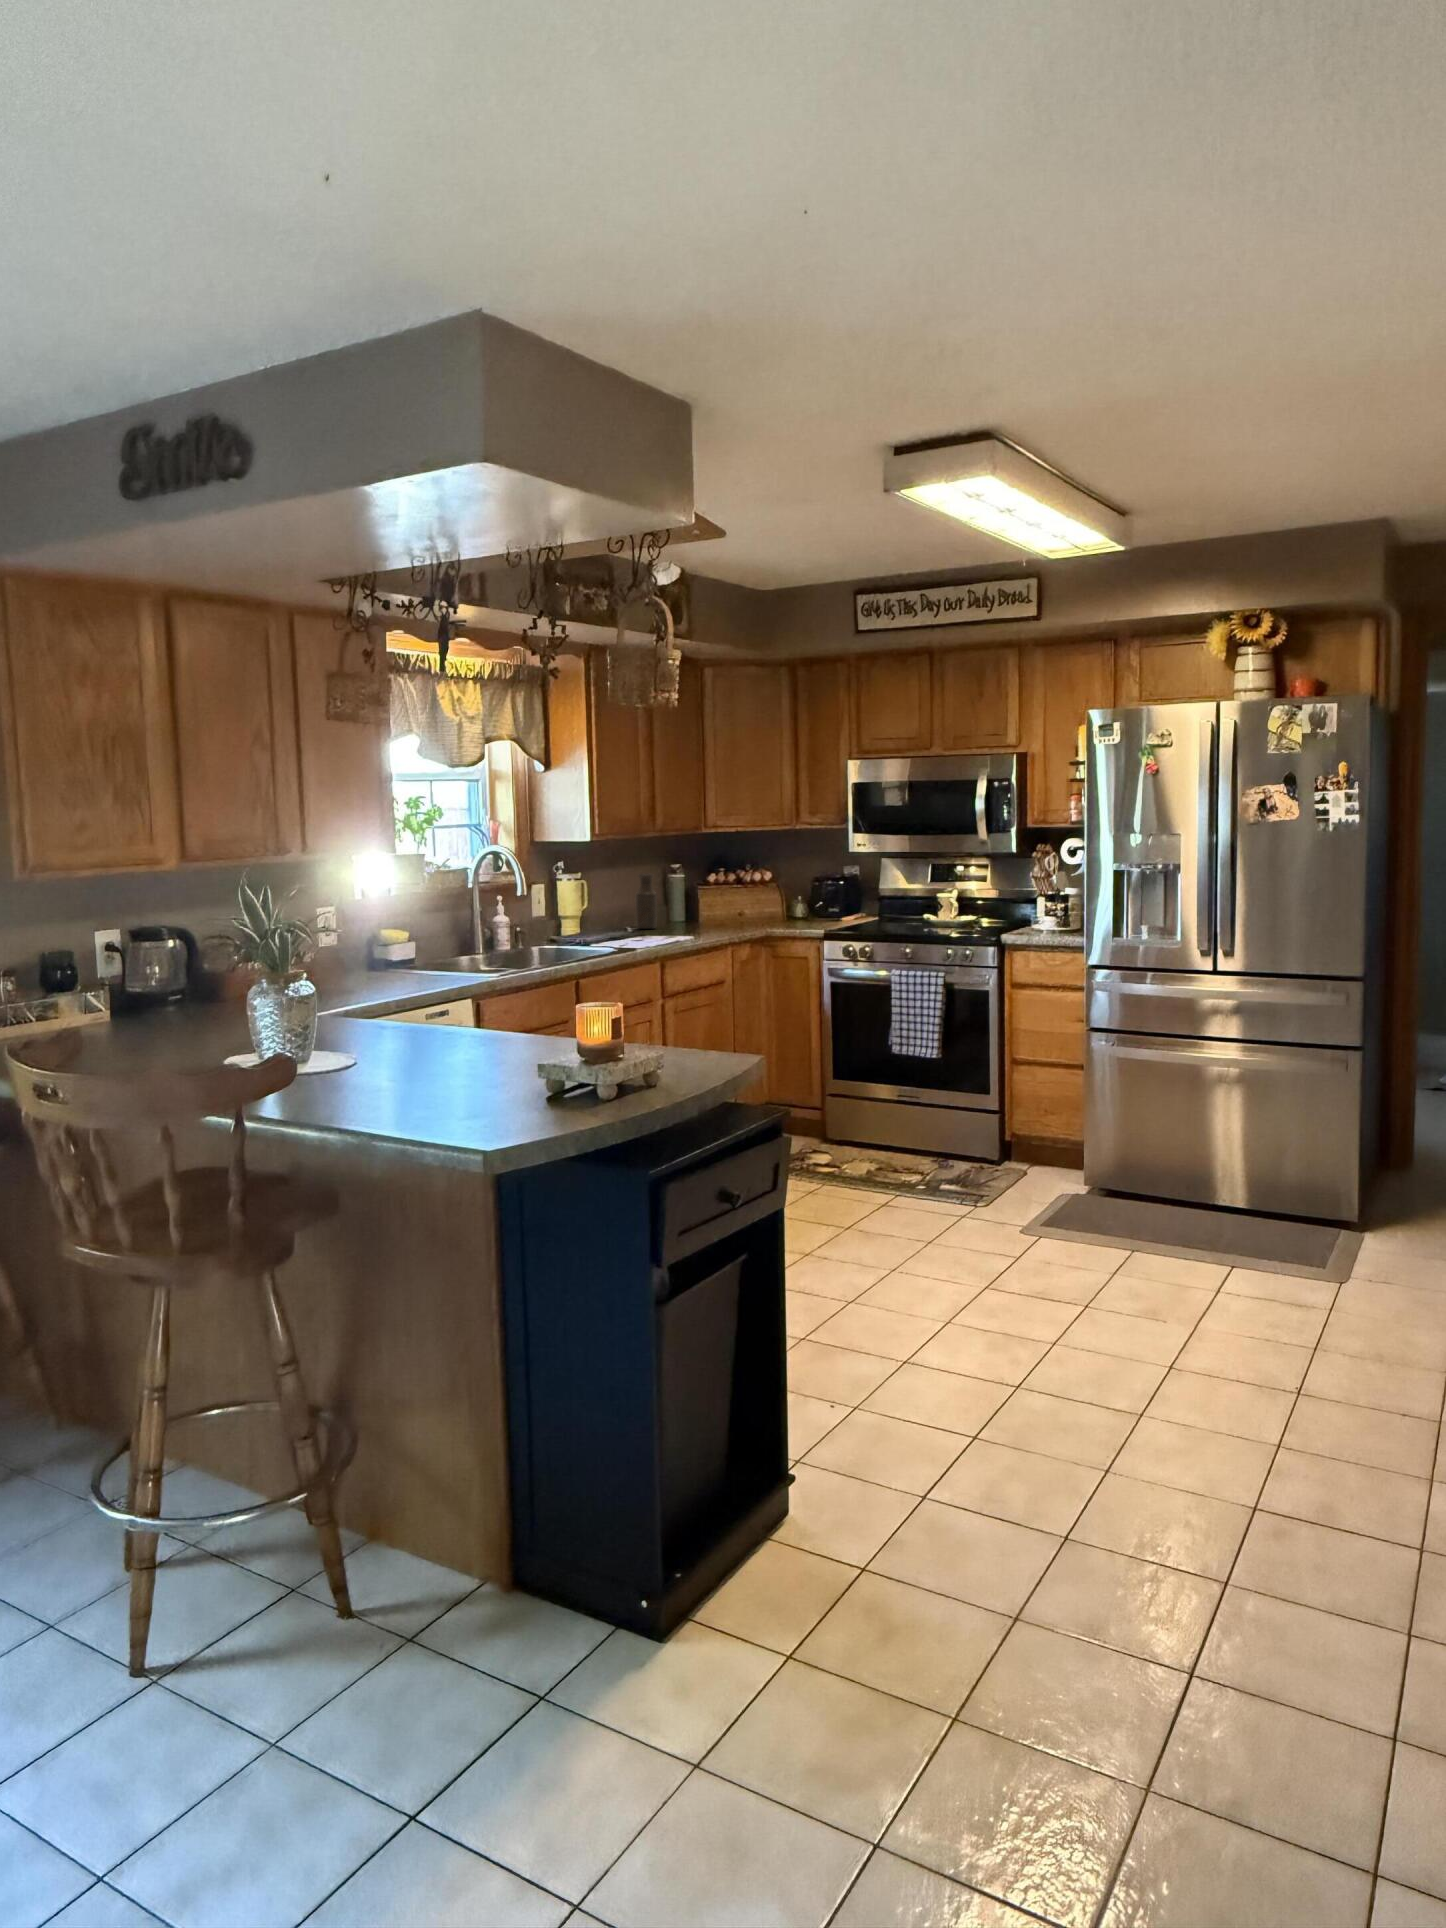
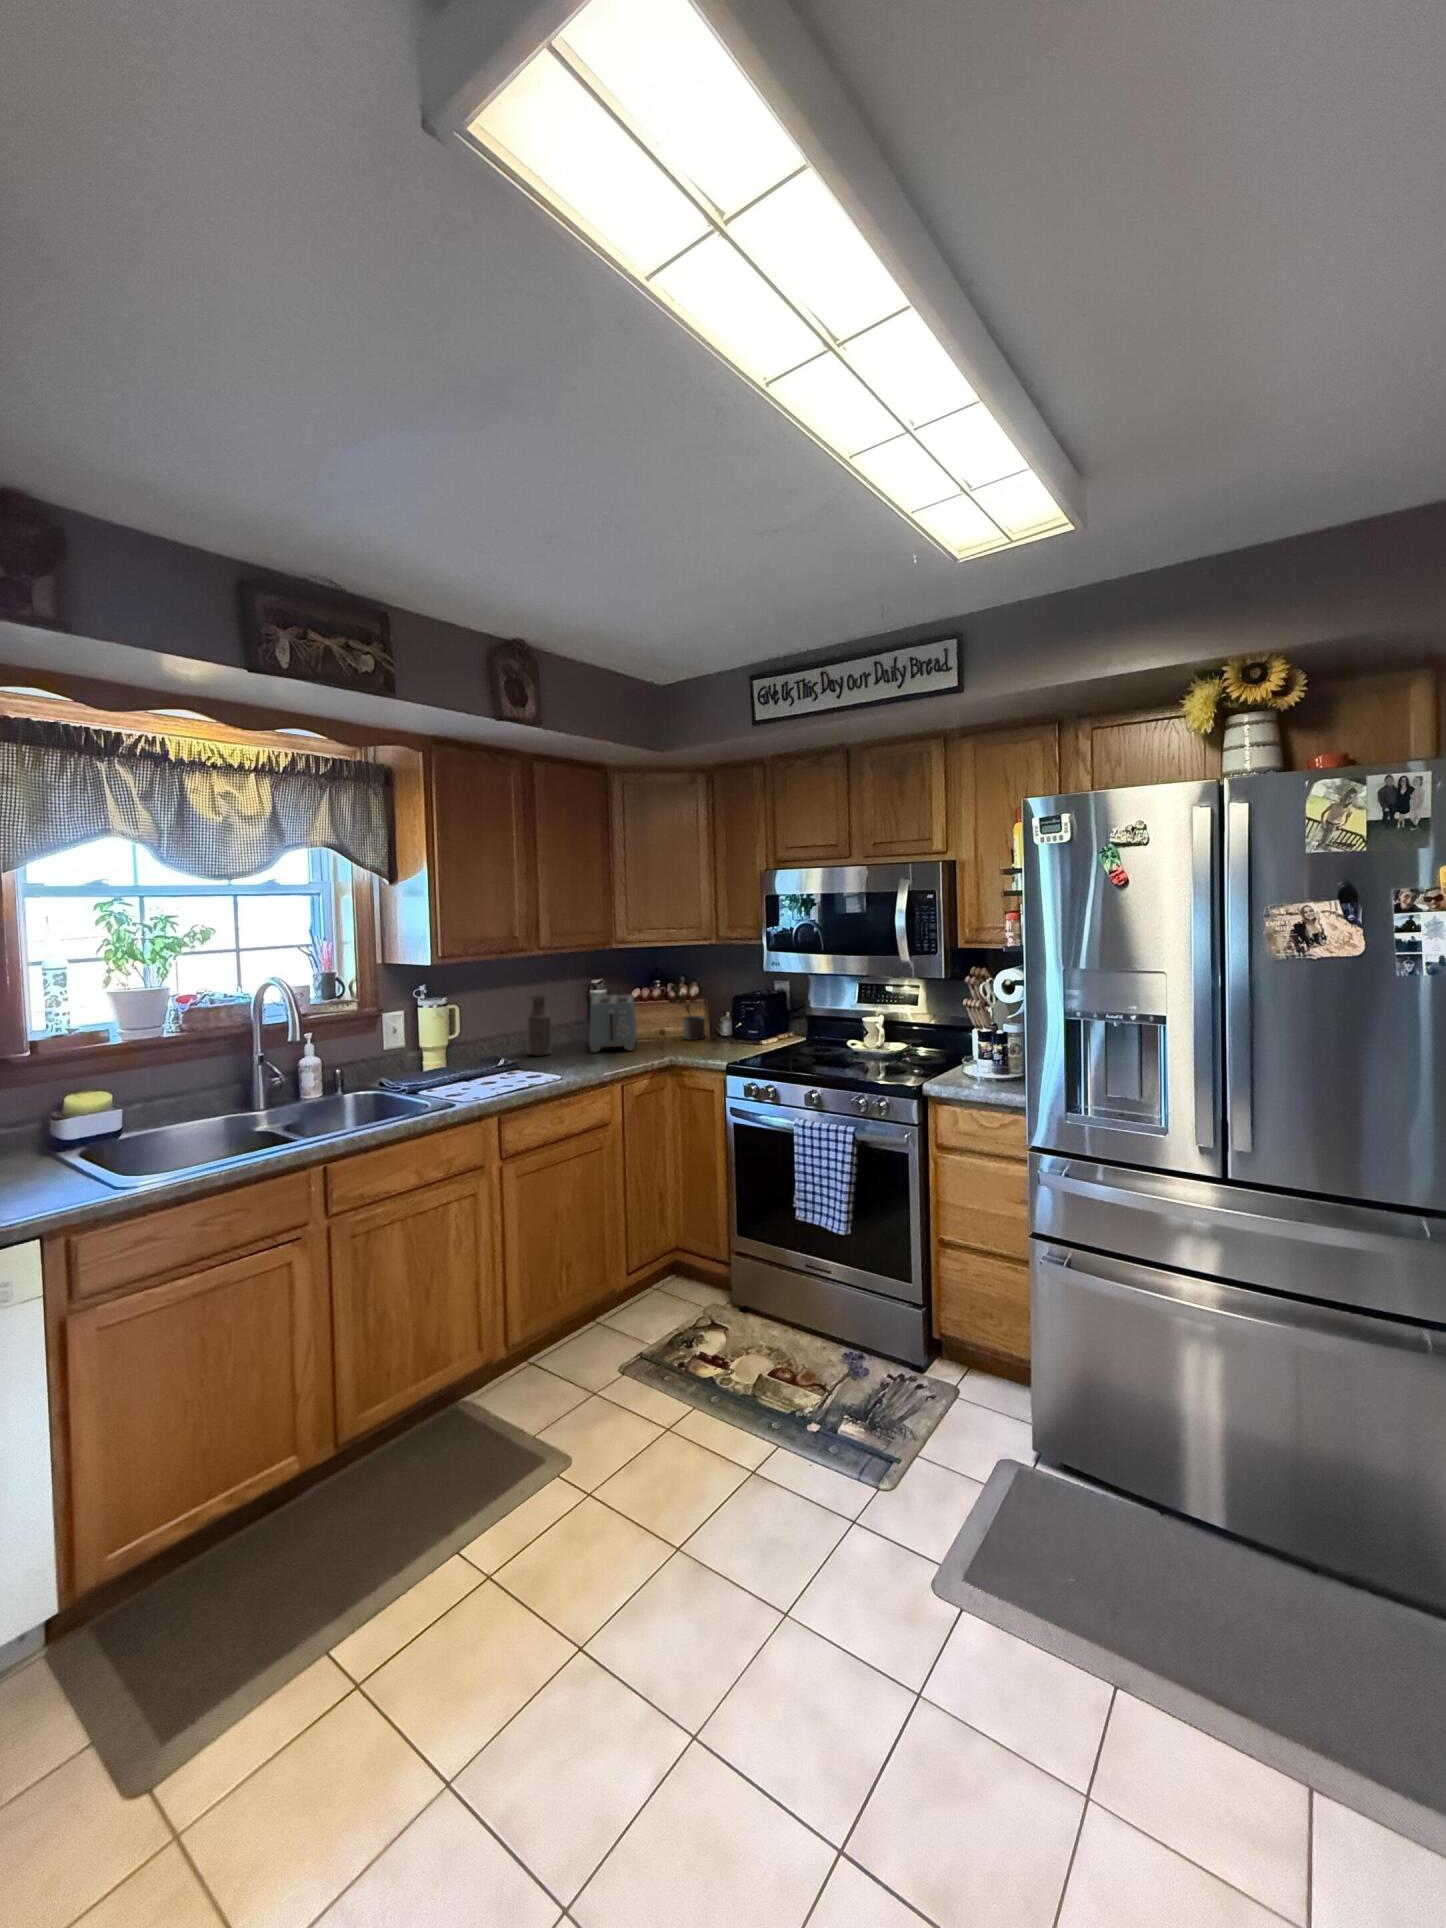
potted plant: none [752,868,785,921] -> present [670,984,705,1040]
toaster: none [680,879,732,927] -> present [589,995,637,1052]

